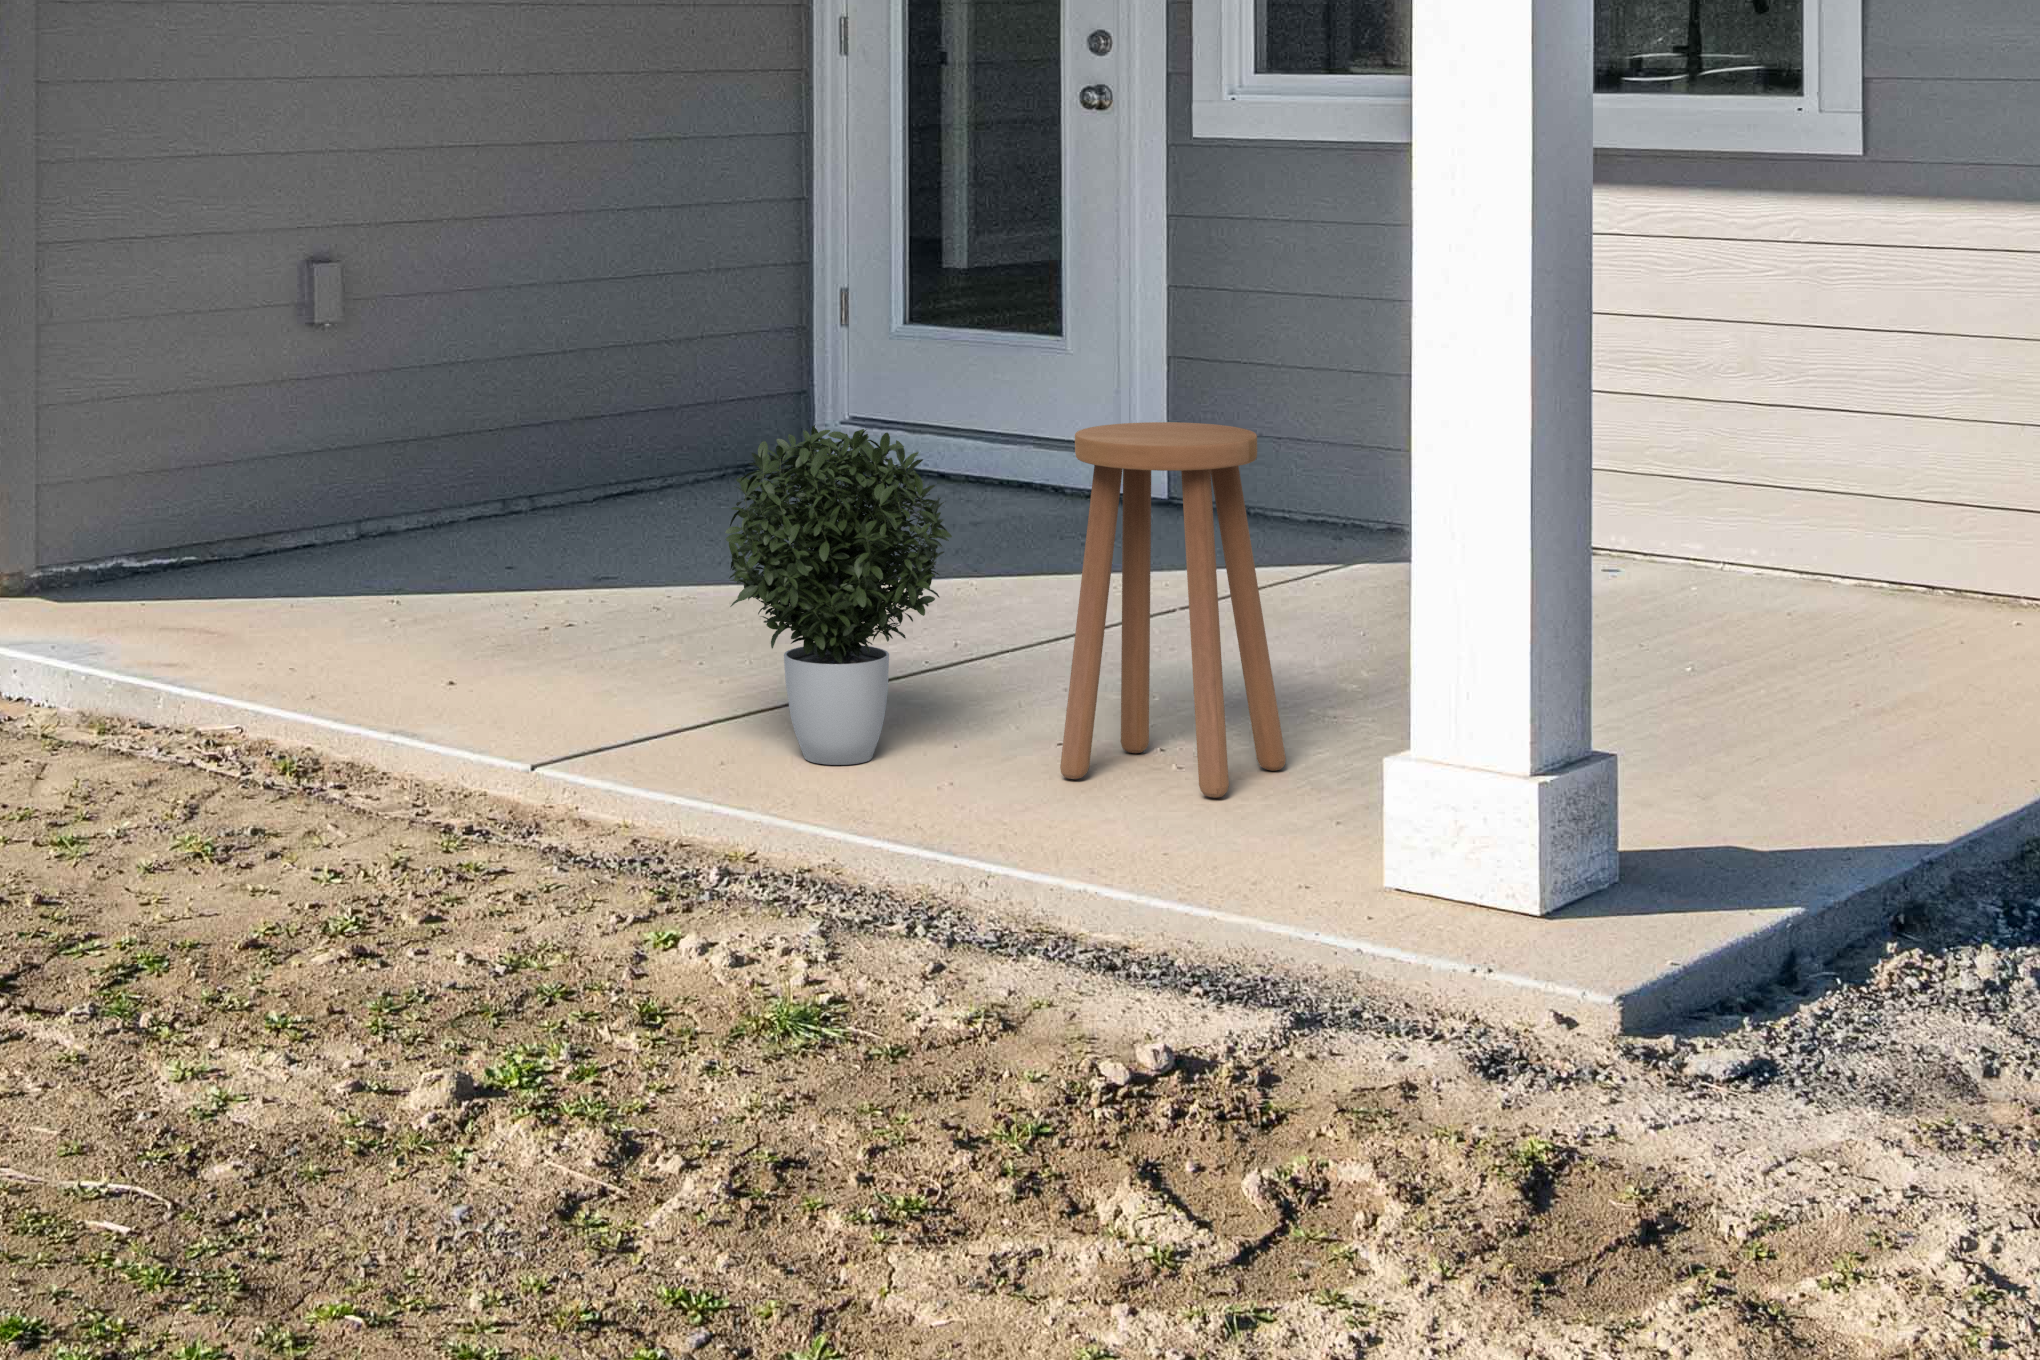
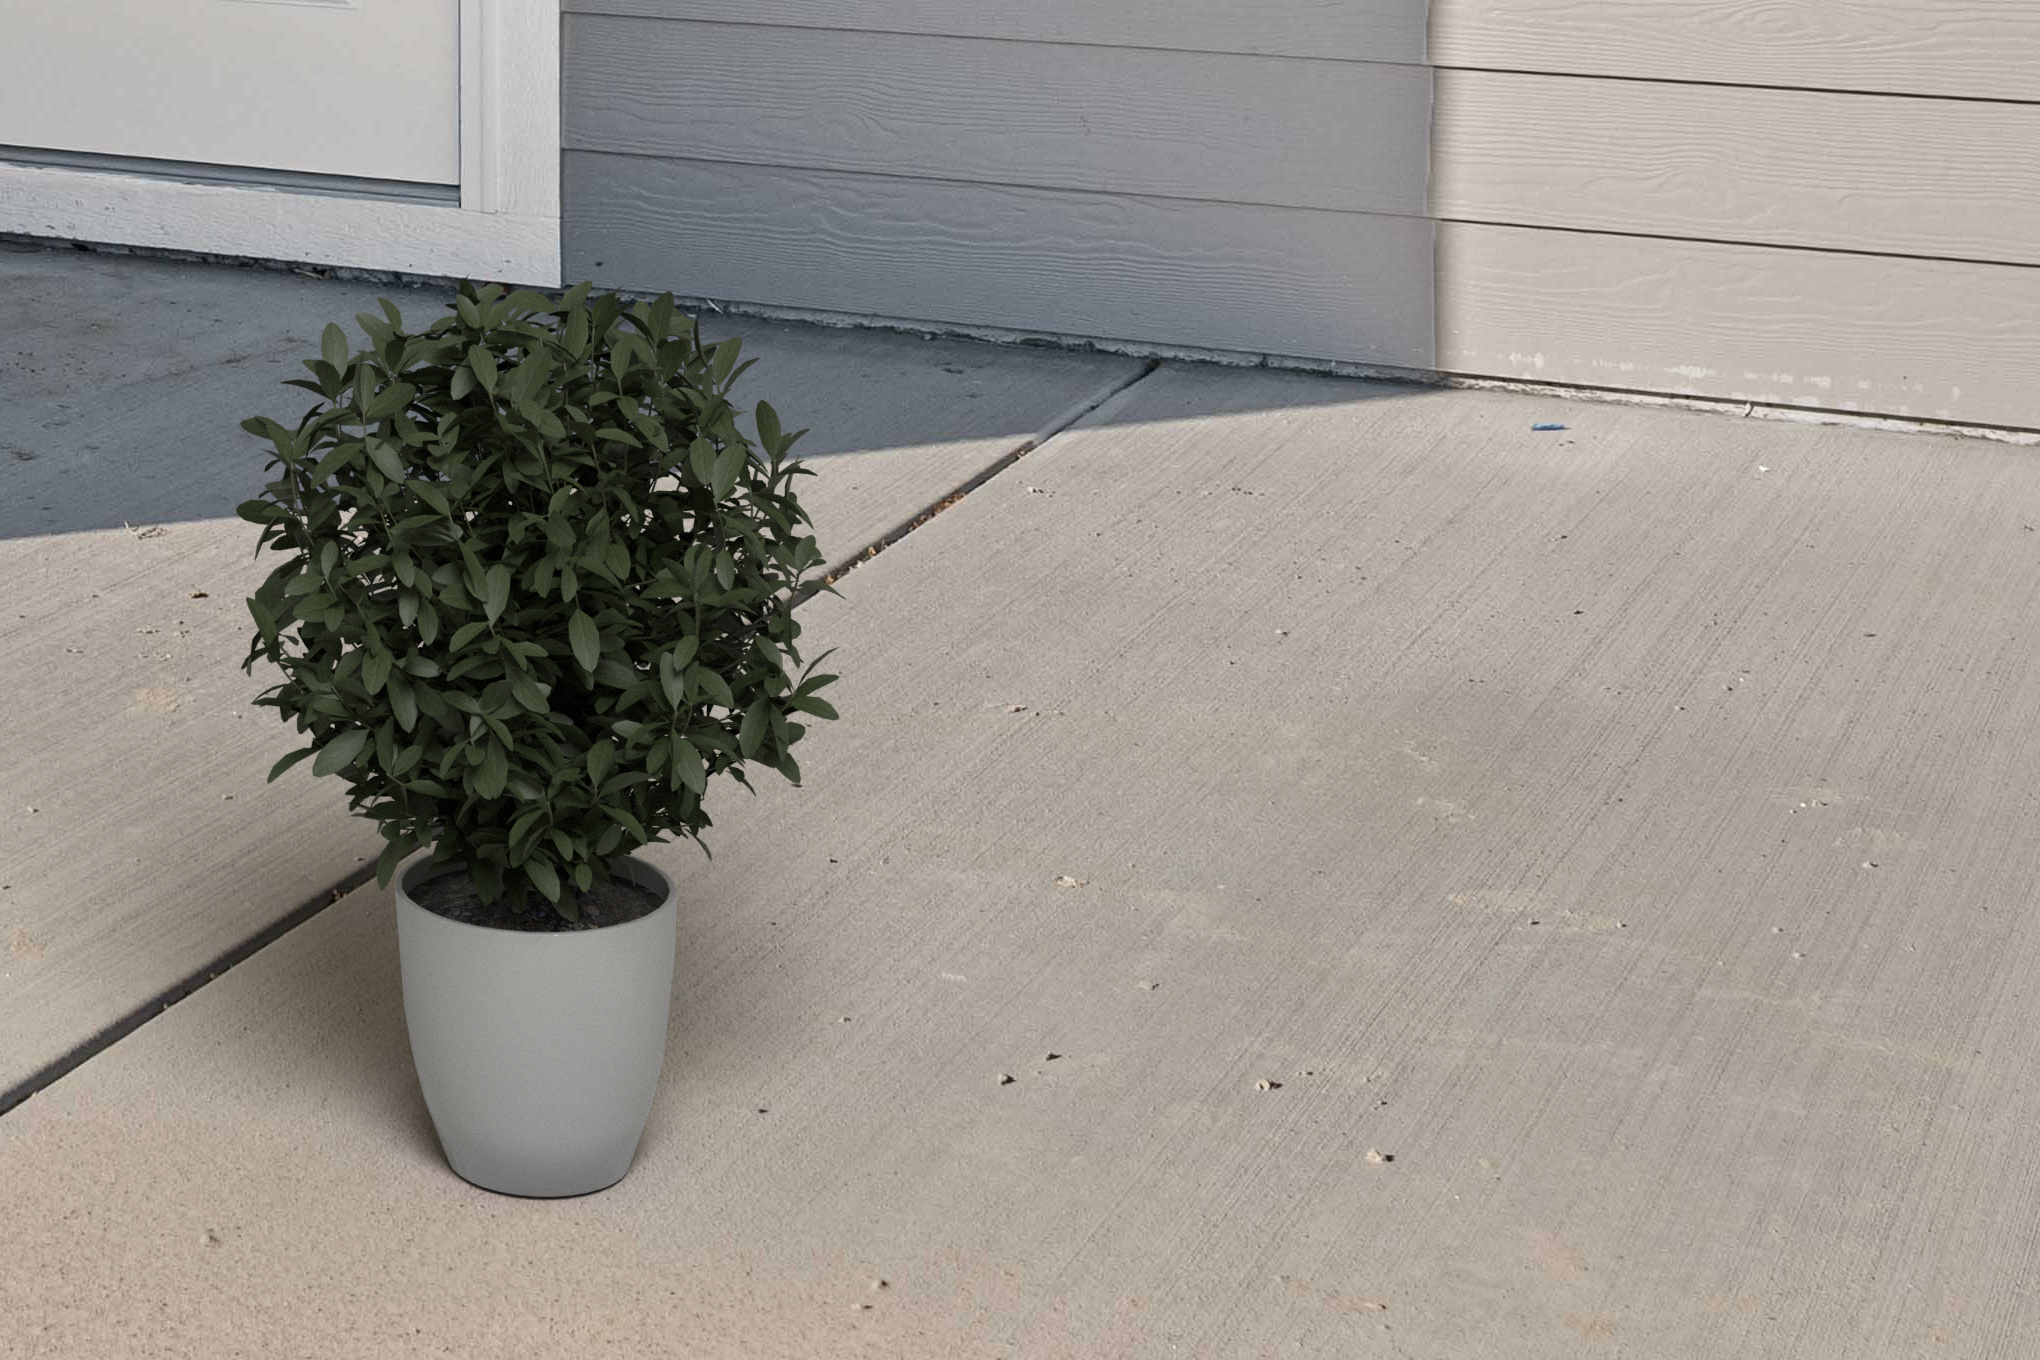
stool: present [1060,422,1286,798] -> none [1183,233,1694,1269]

